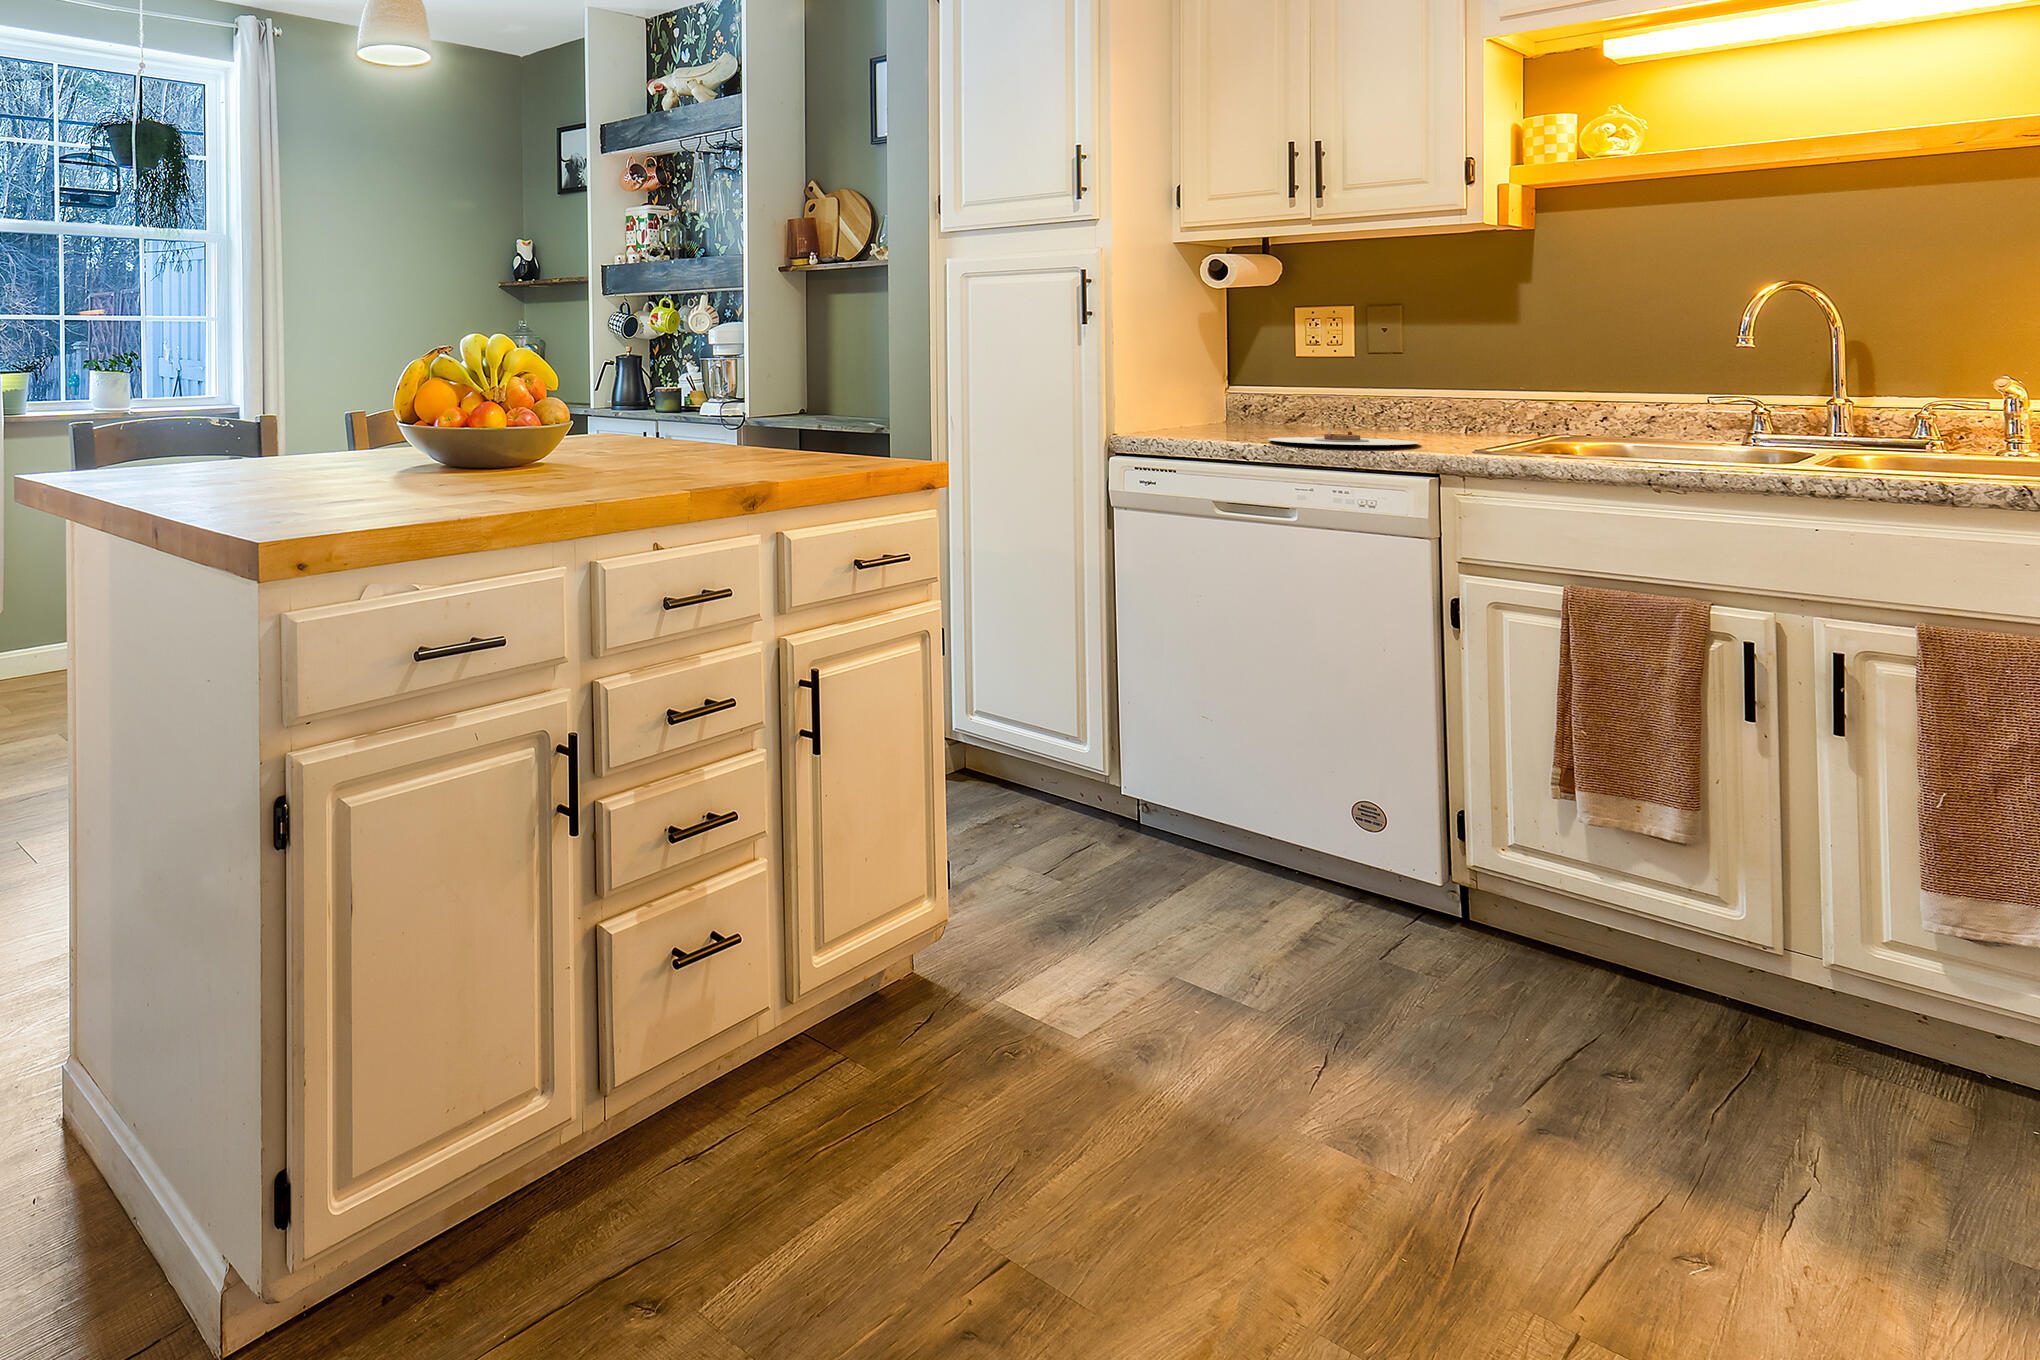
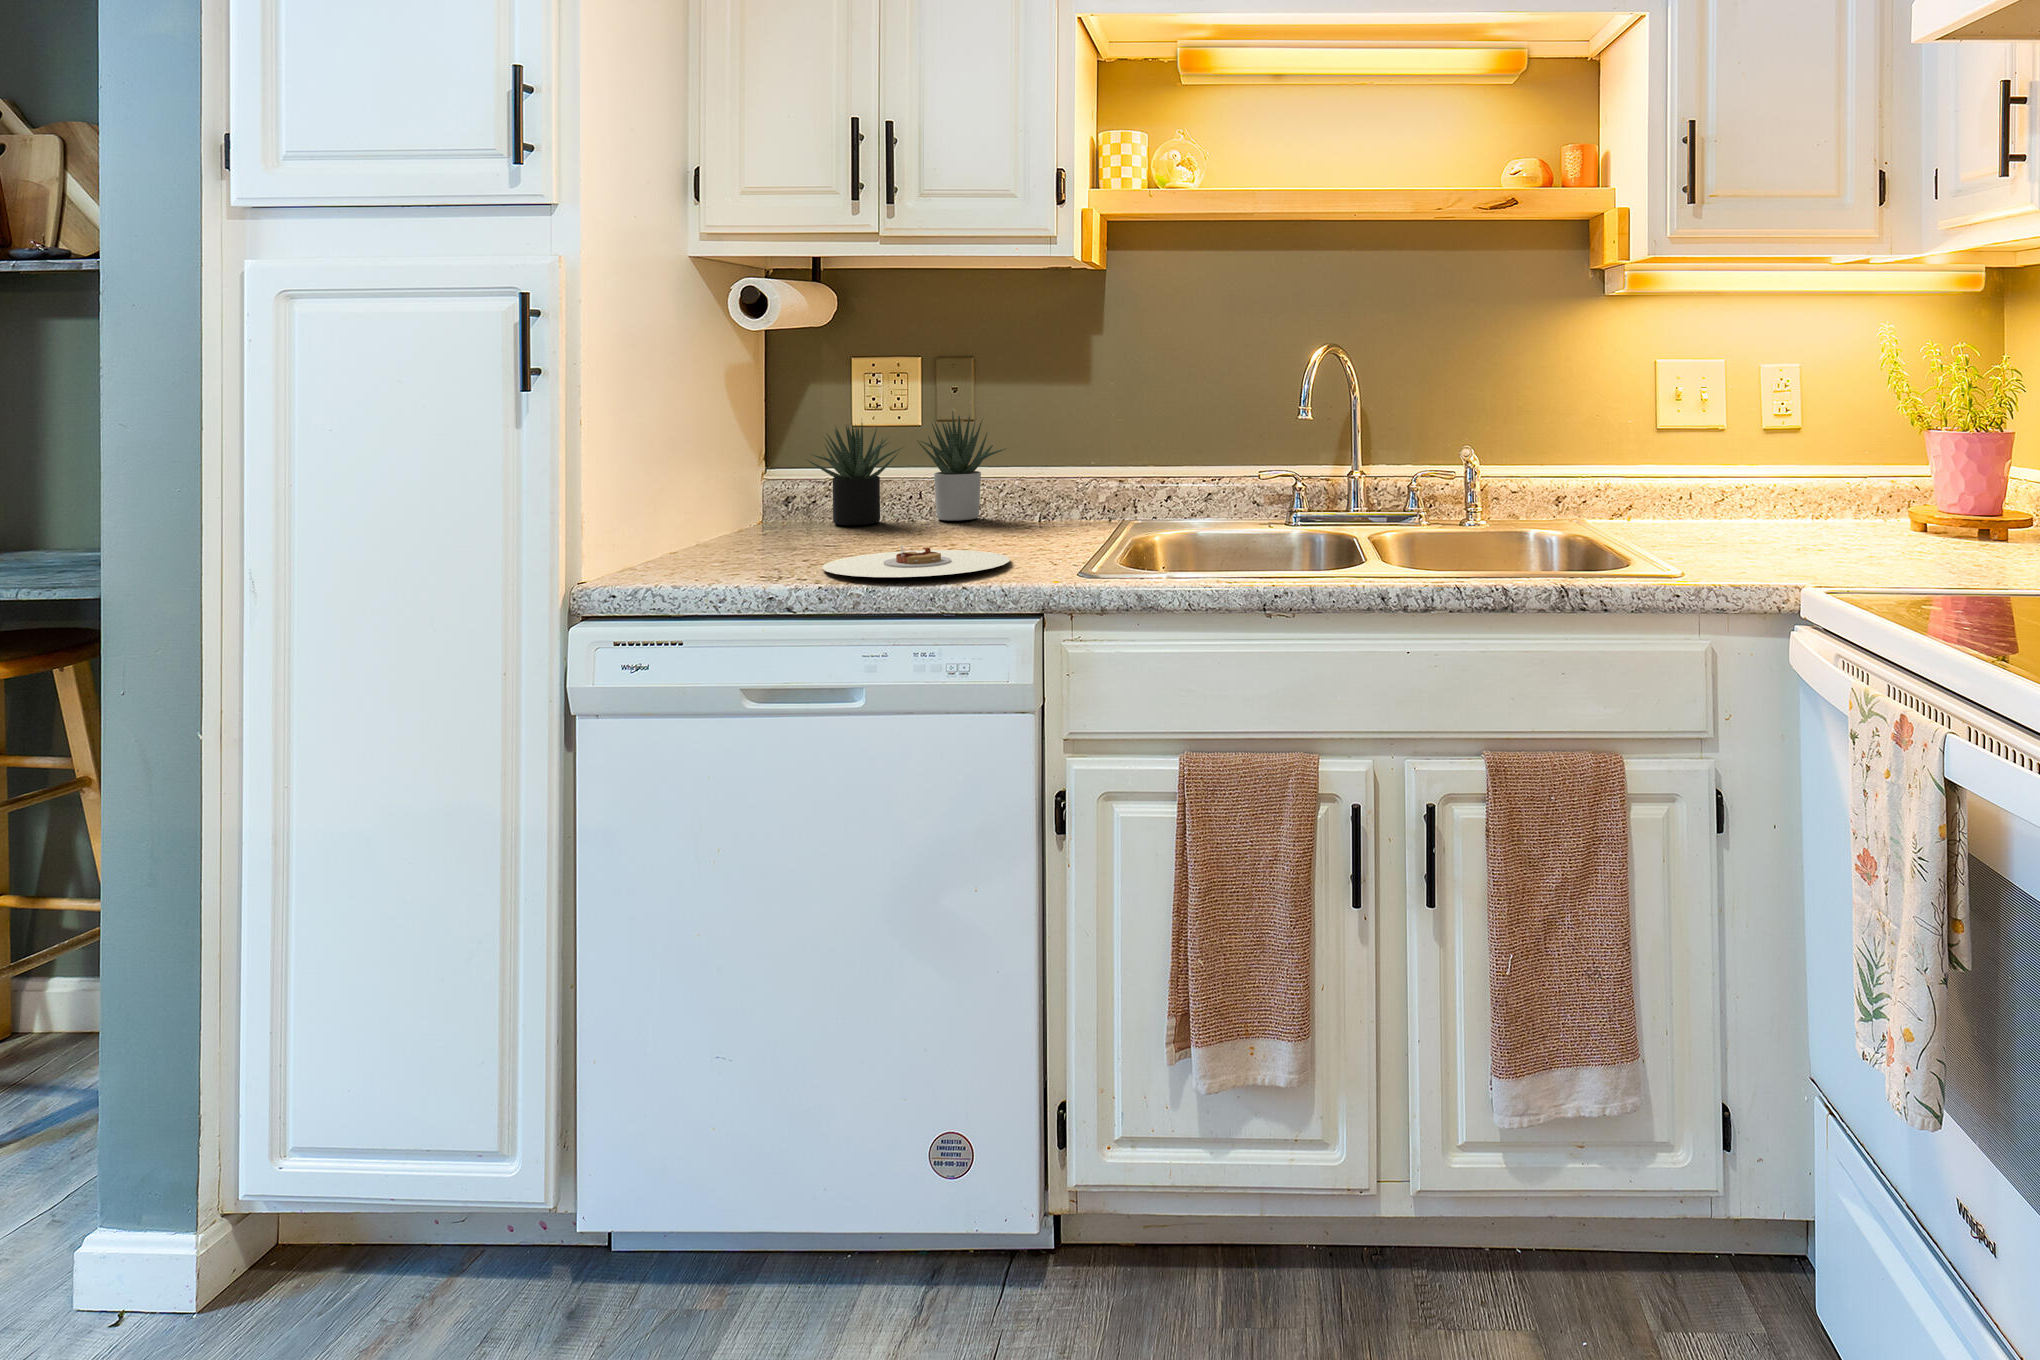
succulent plant: none [1257,344,1430,427] -> present [807,411,1006,525]

